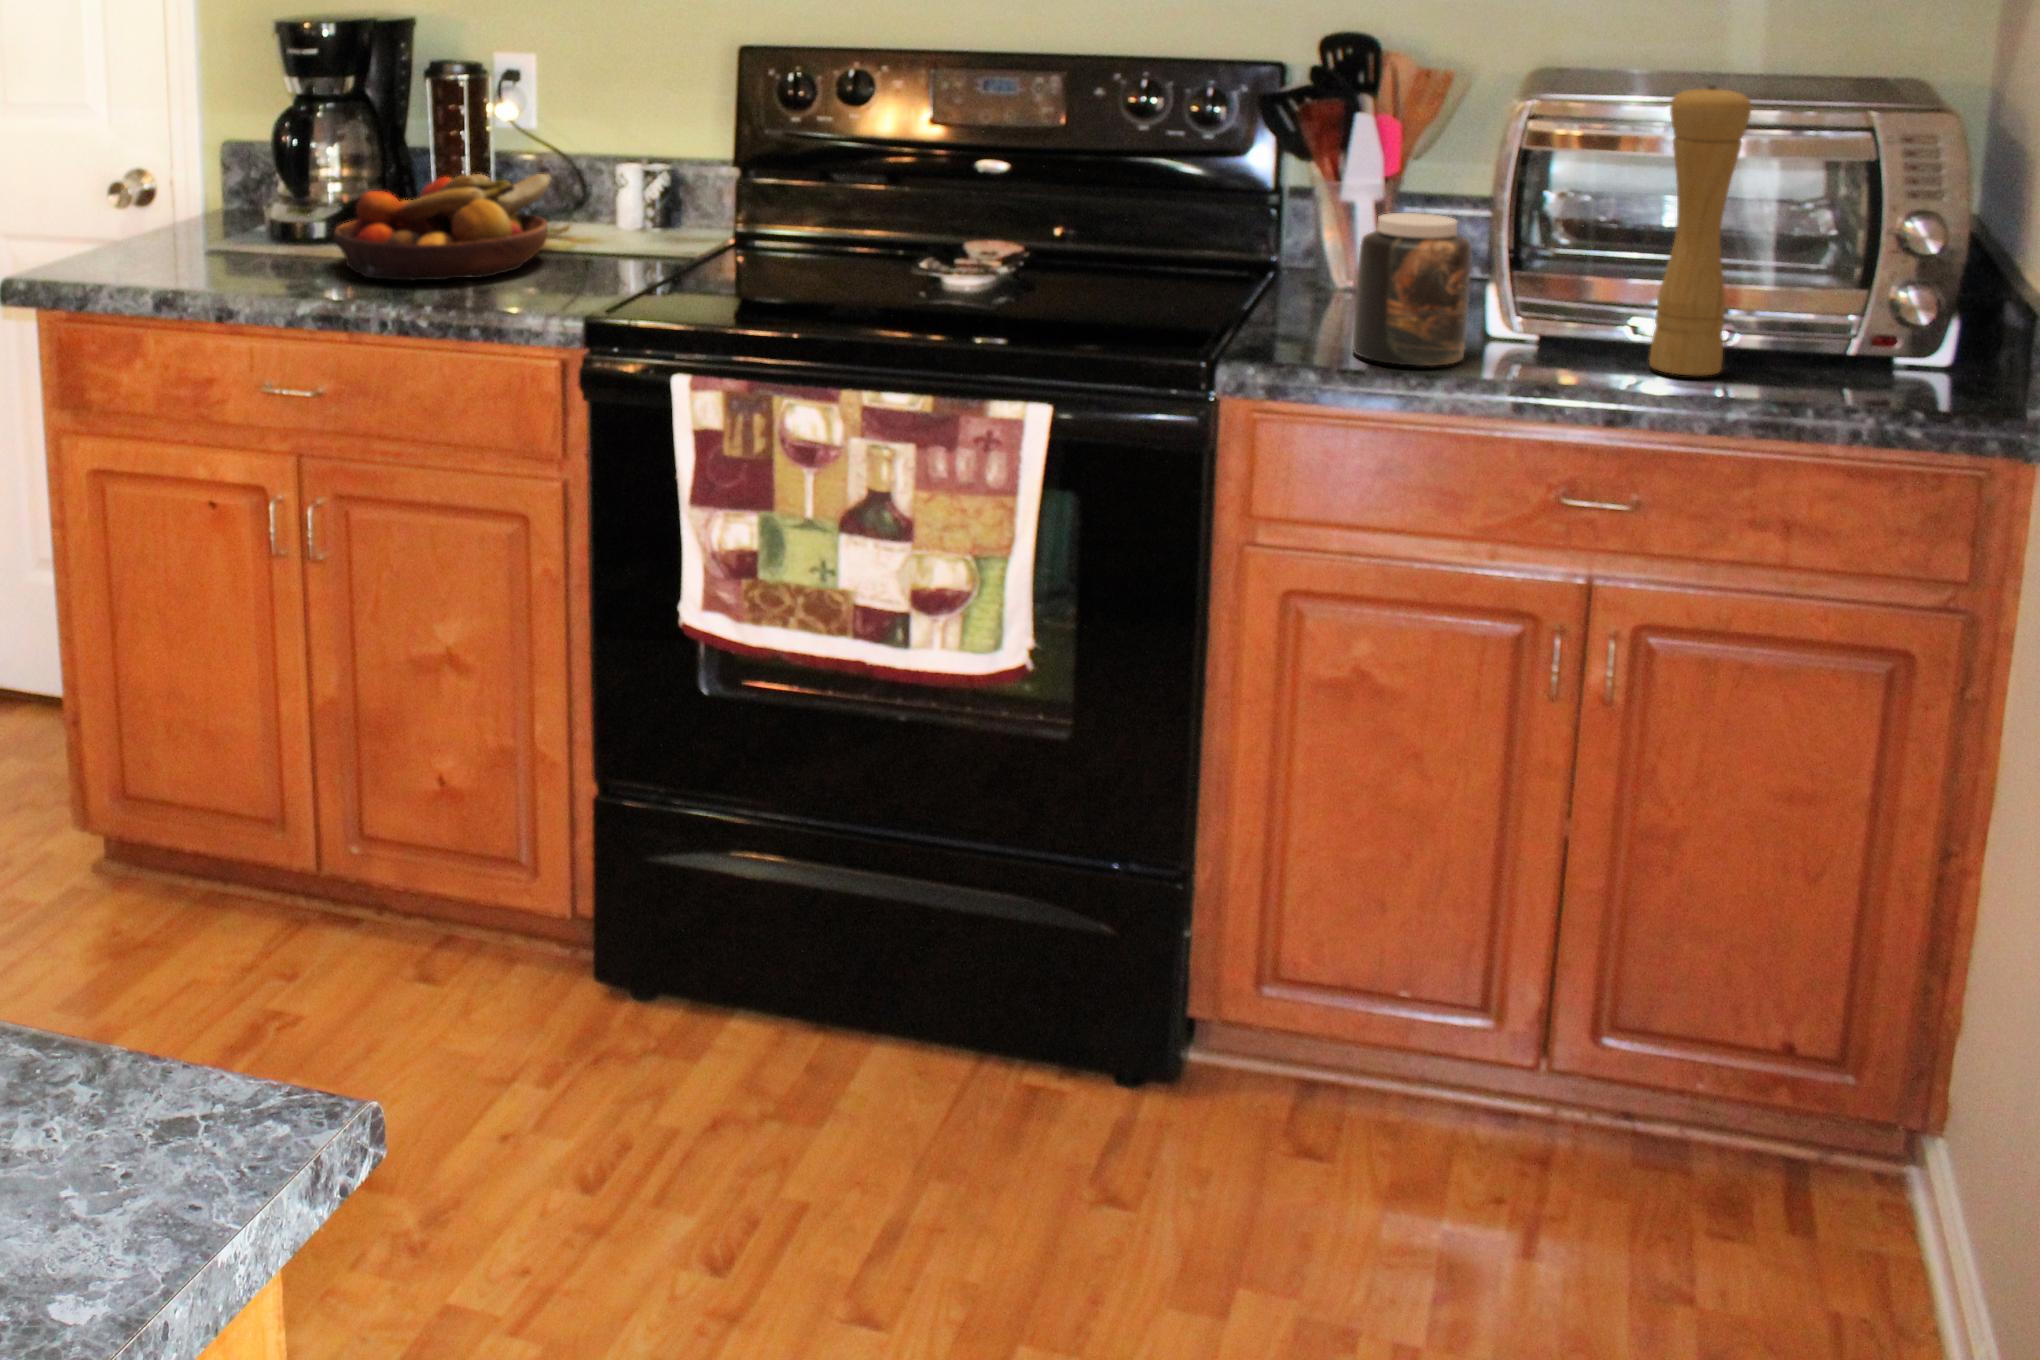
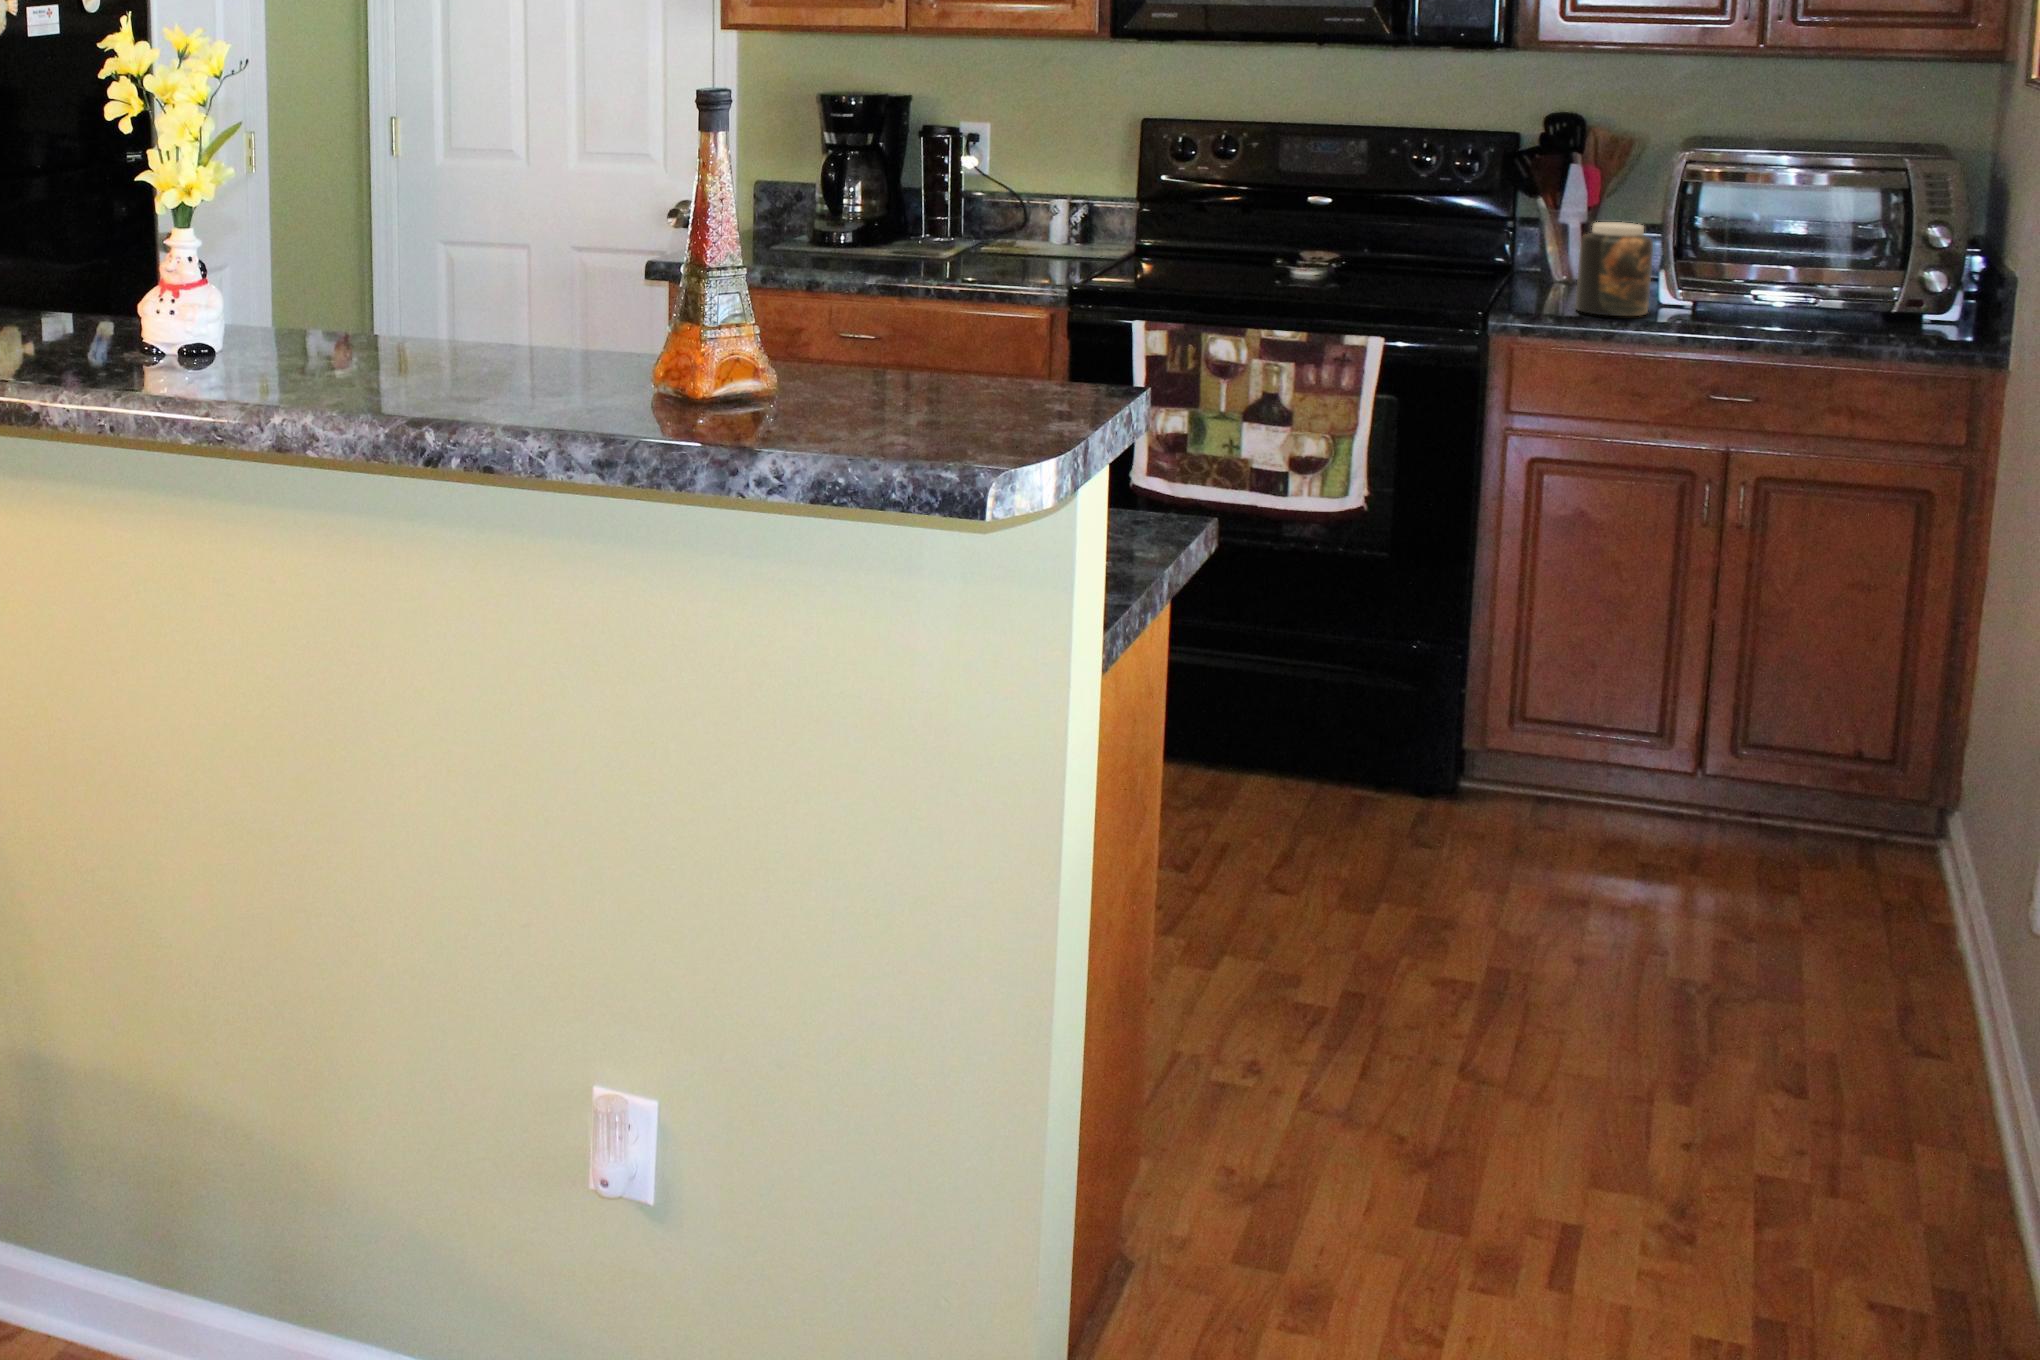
pepper mill: present [1649,84,1751,376] -> none [1767,142,1831,323]
fruit bowl: present [333,174,552,281] -> none [871,198,1016,266]

